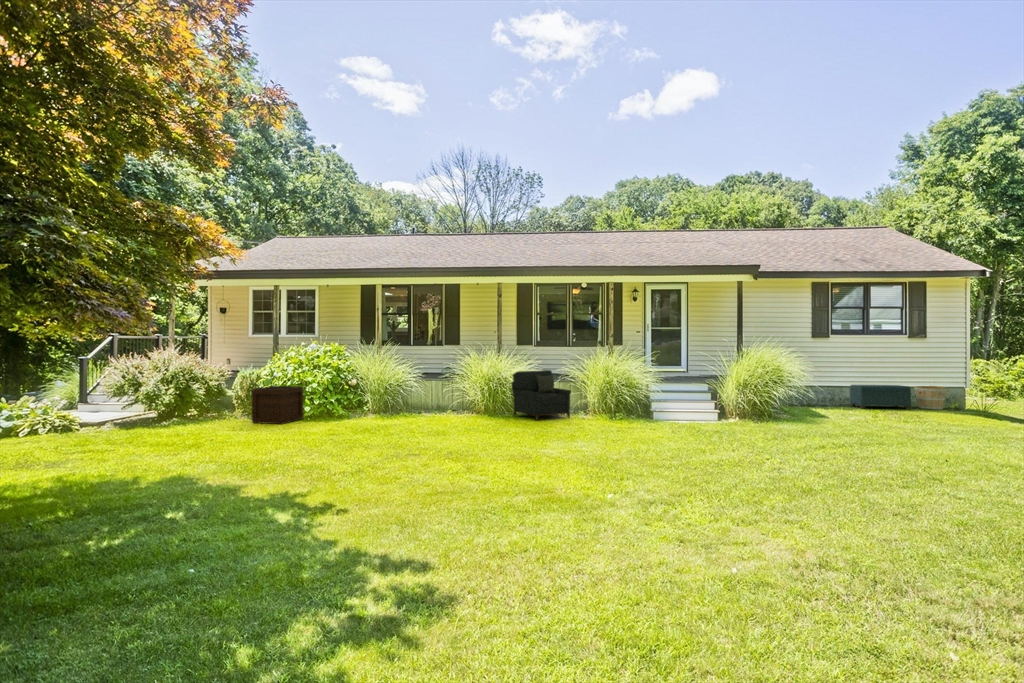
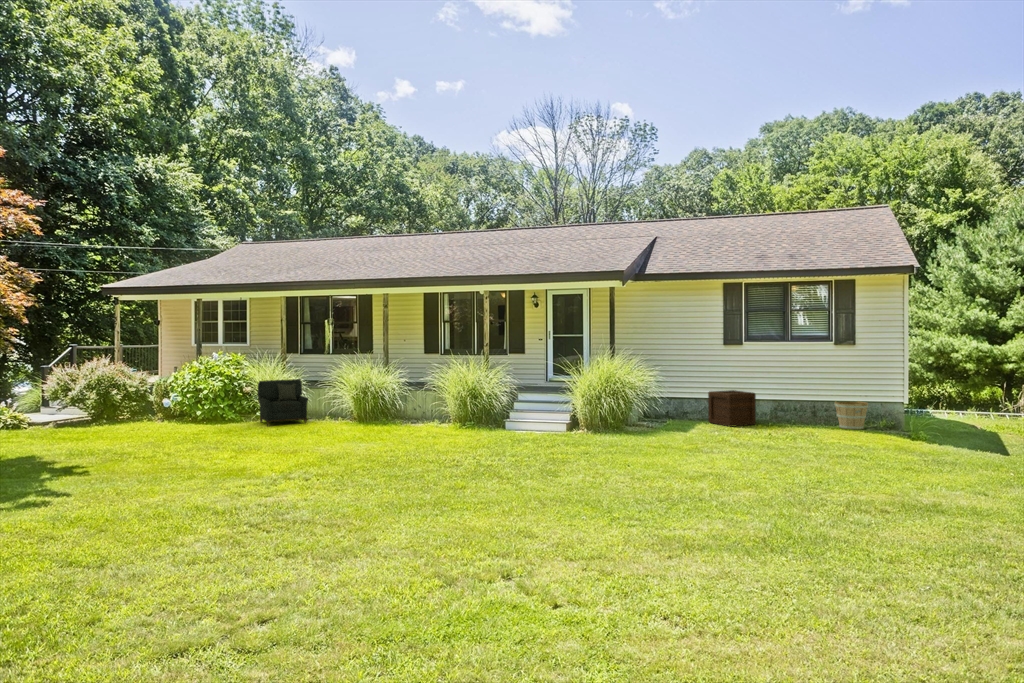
armchair: present [512,370,571,421] -> present [257,379,308,426]
bench: present [850,385,911,409] -> none [763,399,822,428]
wooden crate: present [252,386,304,424] -> present [708,390,756,427]

